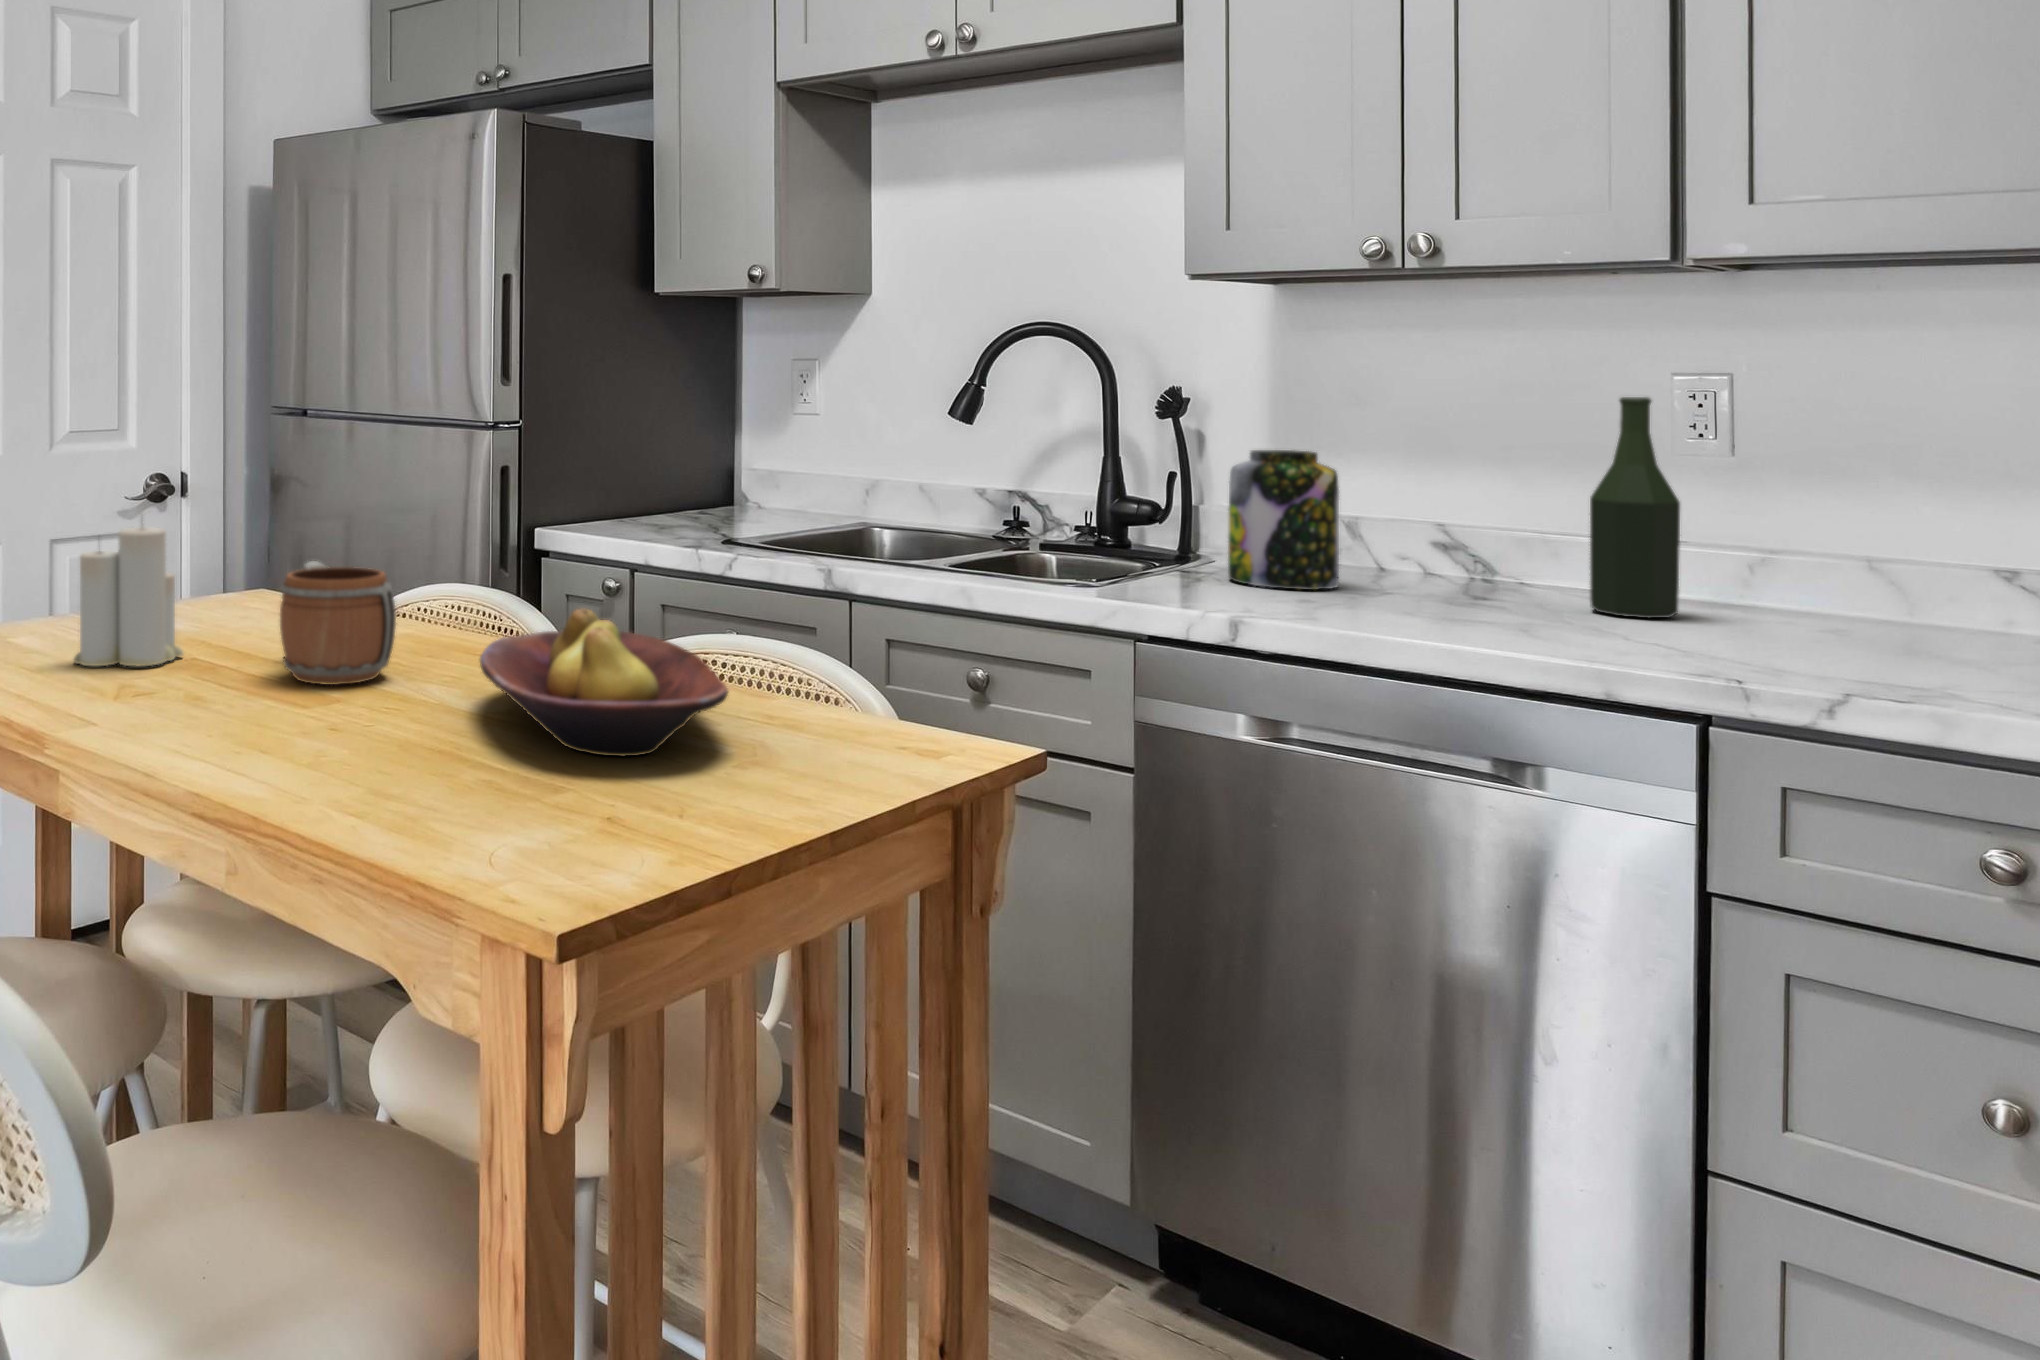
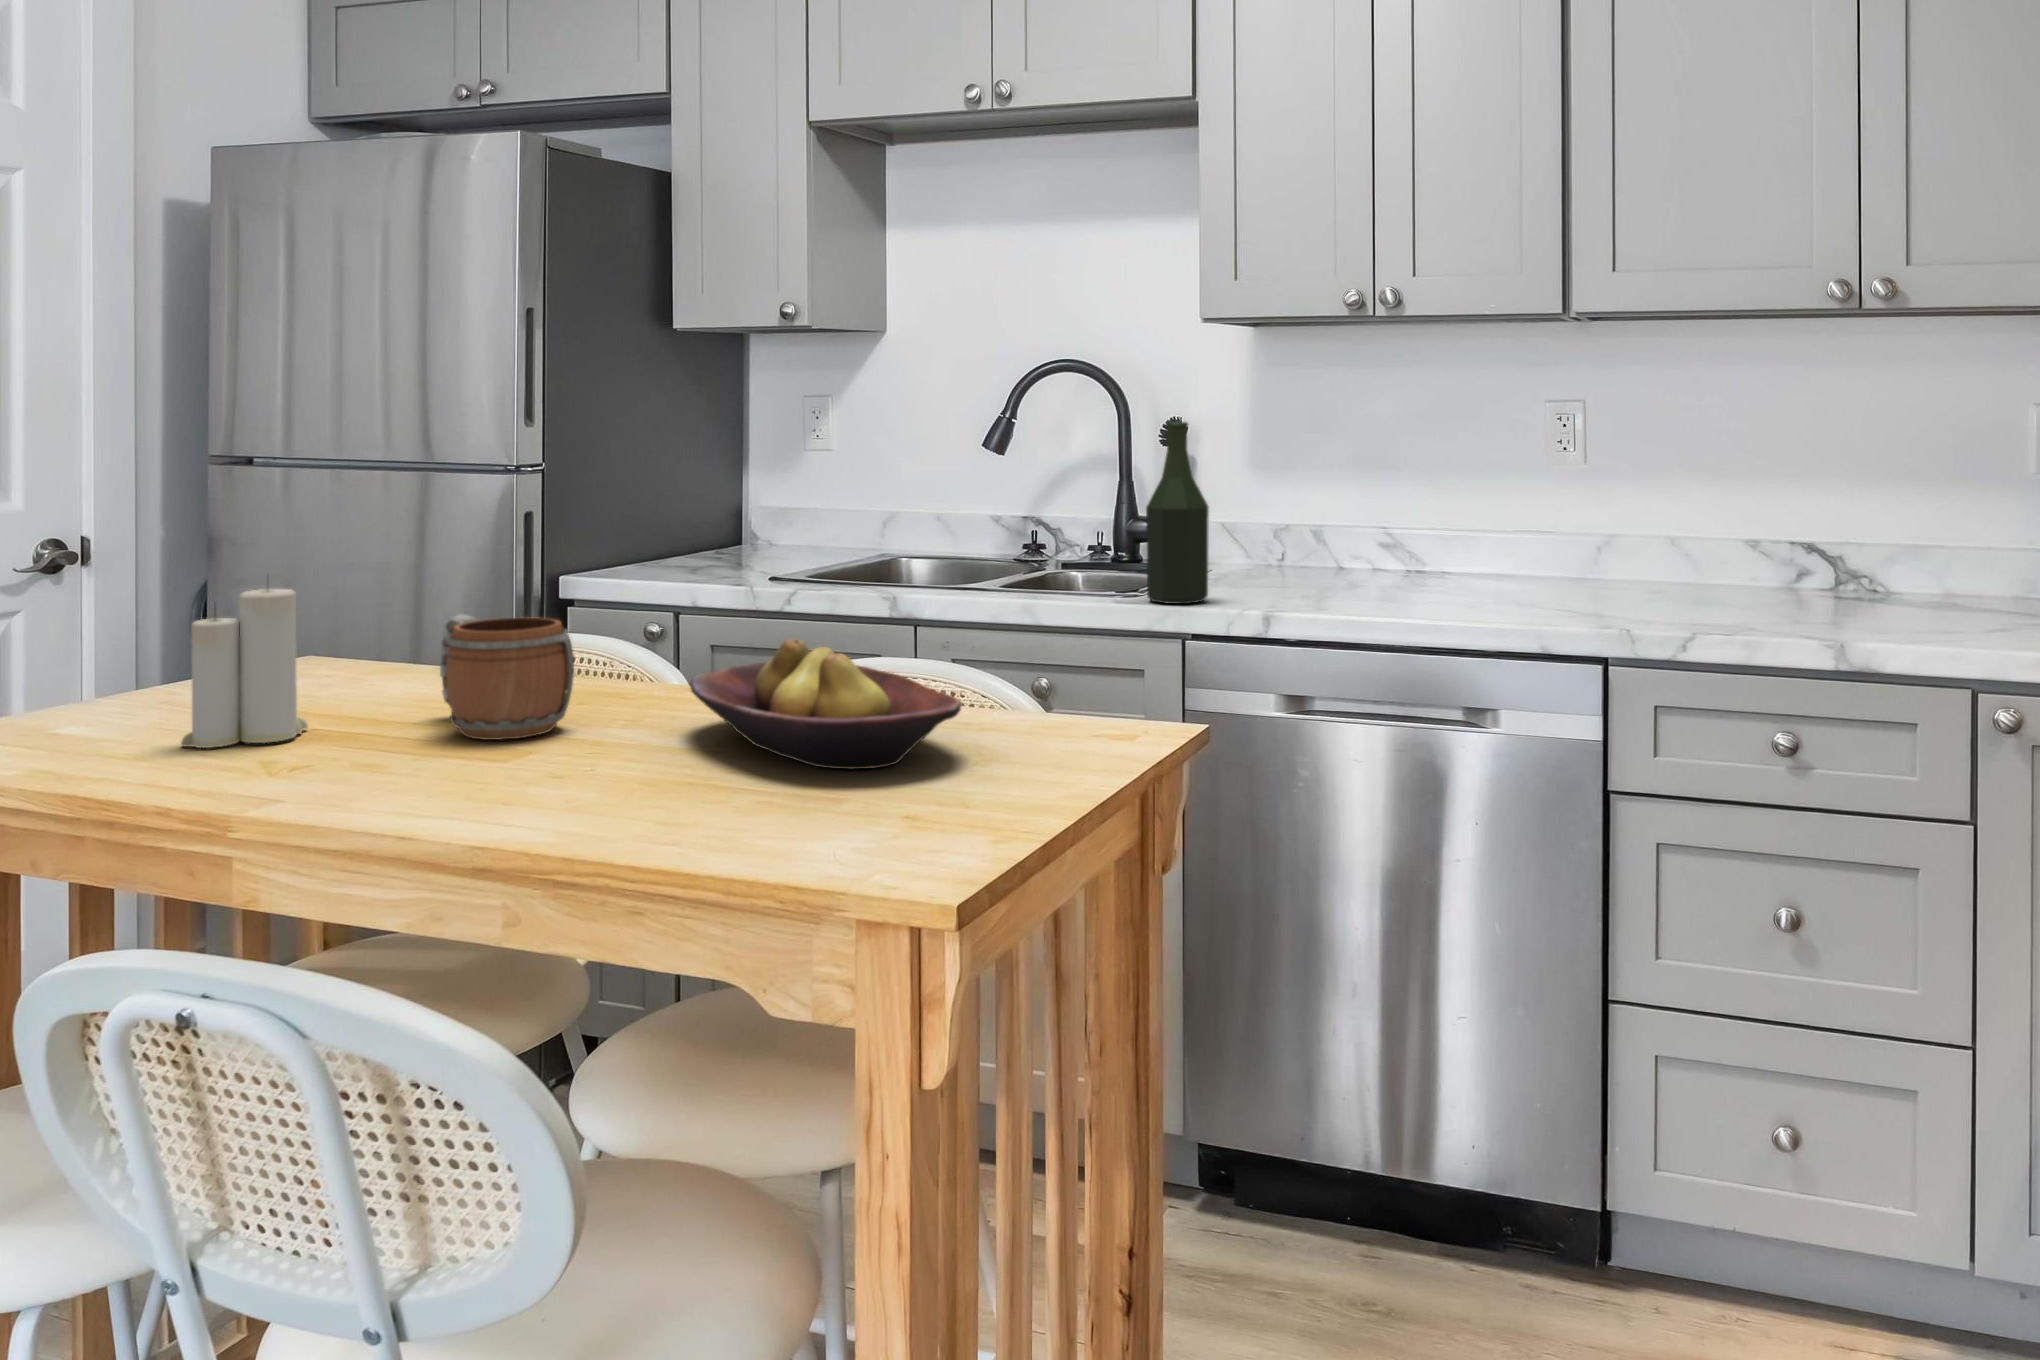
bottle: present [1590,397,1680,618] -> present [1146,422,1209,604]
jar: present [1228,450,1339,590] -> none [1240,470,1326,587]

